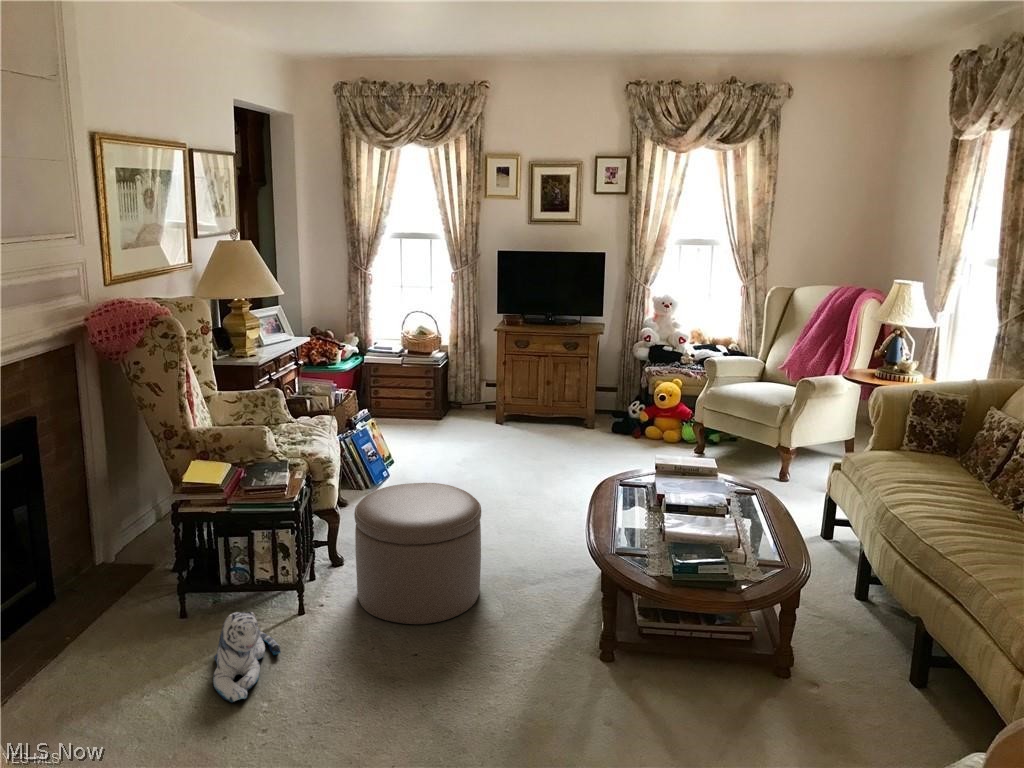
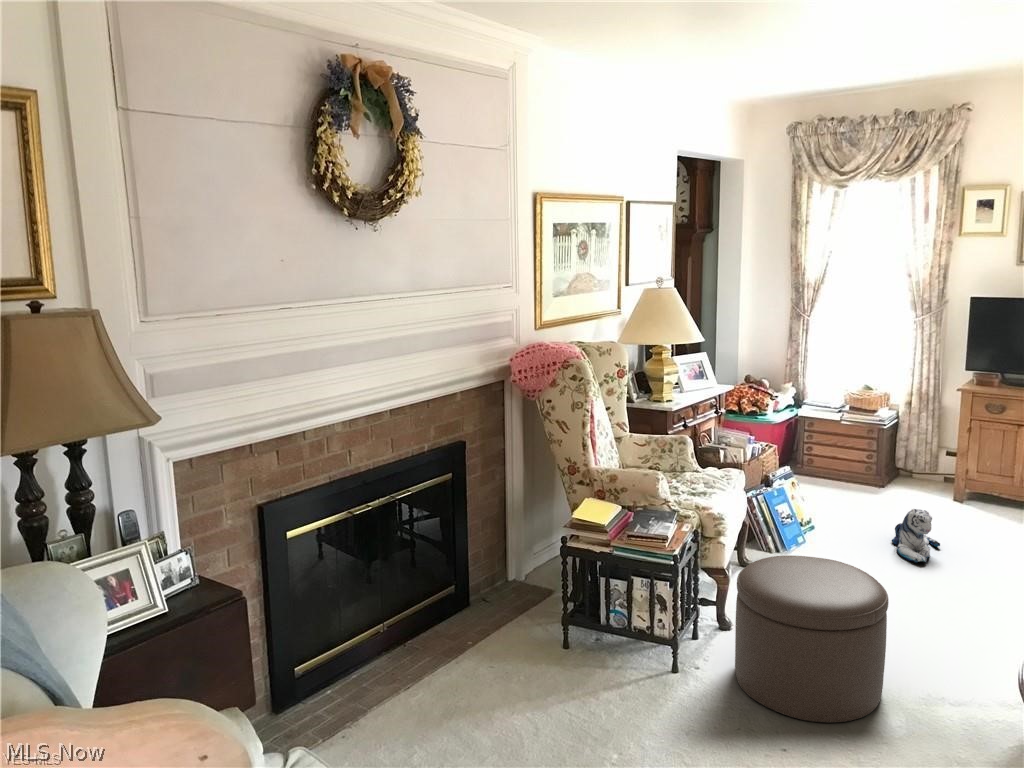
plush toy: present [213,612,280,703] -> present [892,509,940,563]

